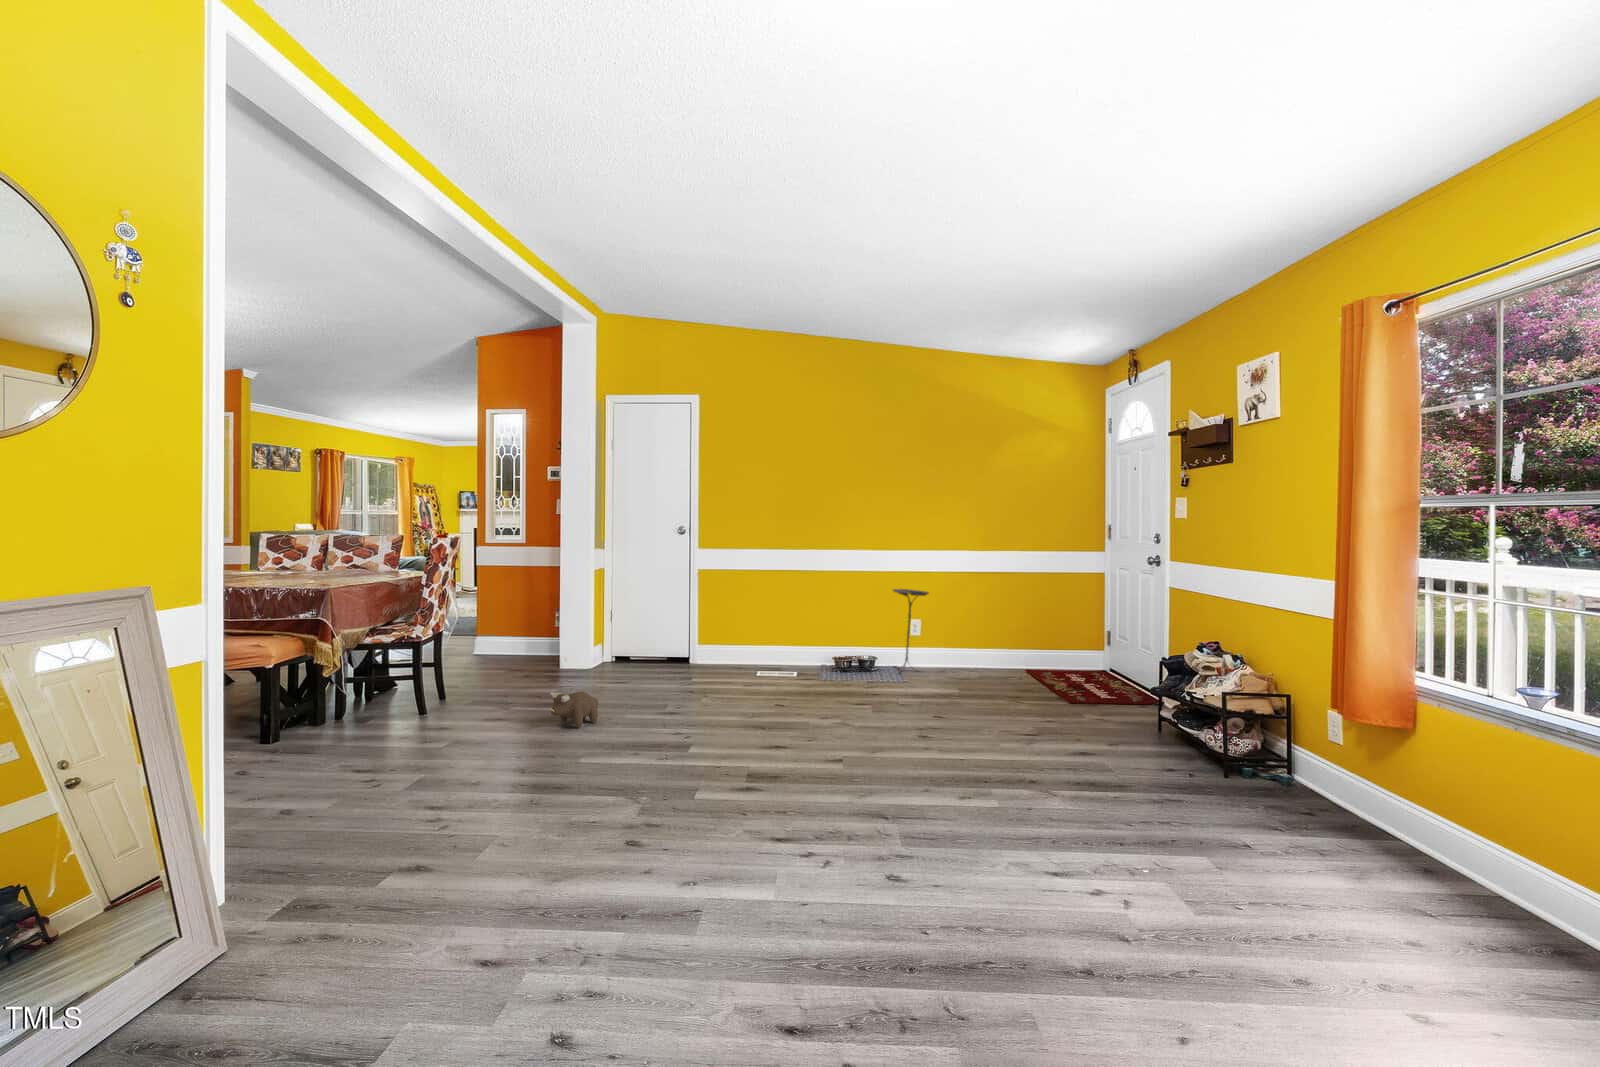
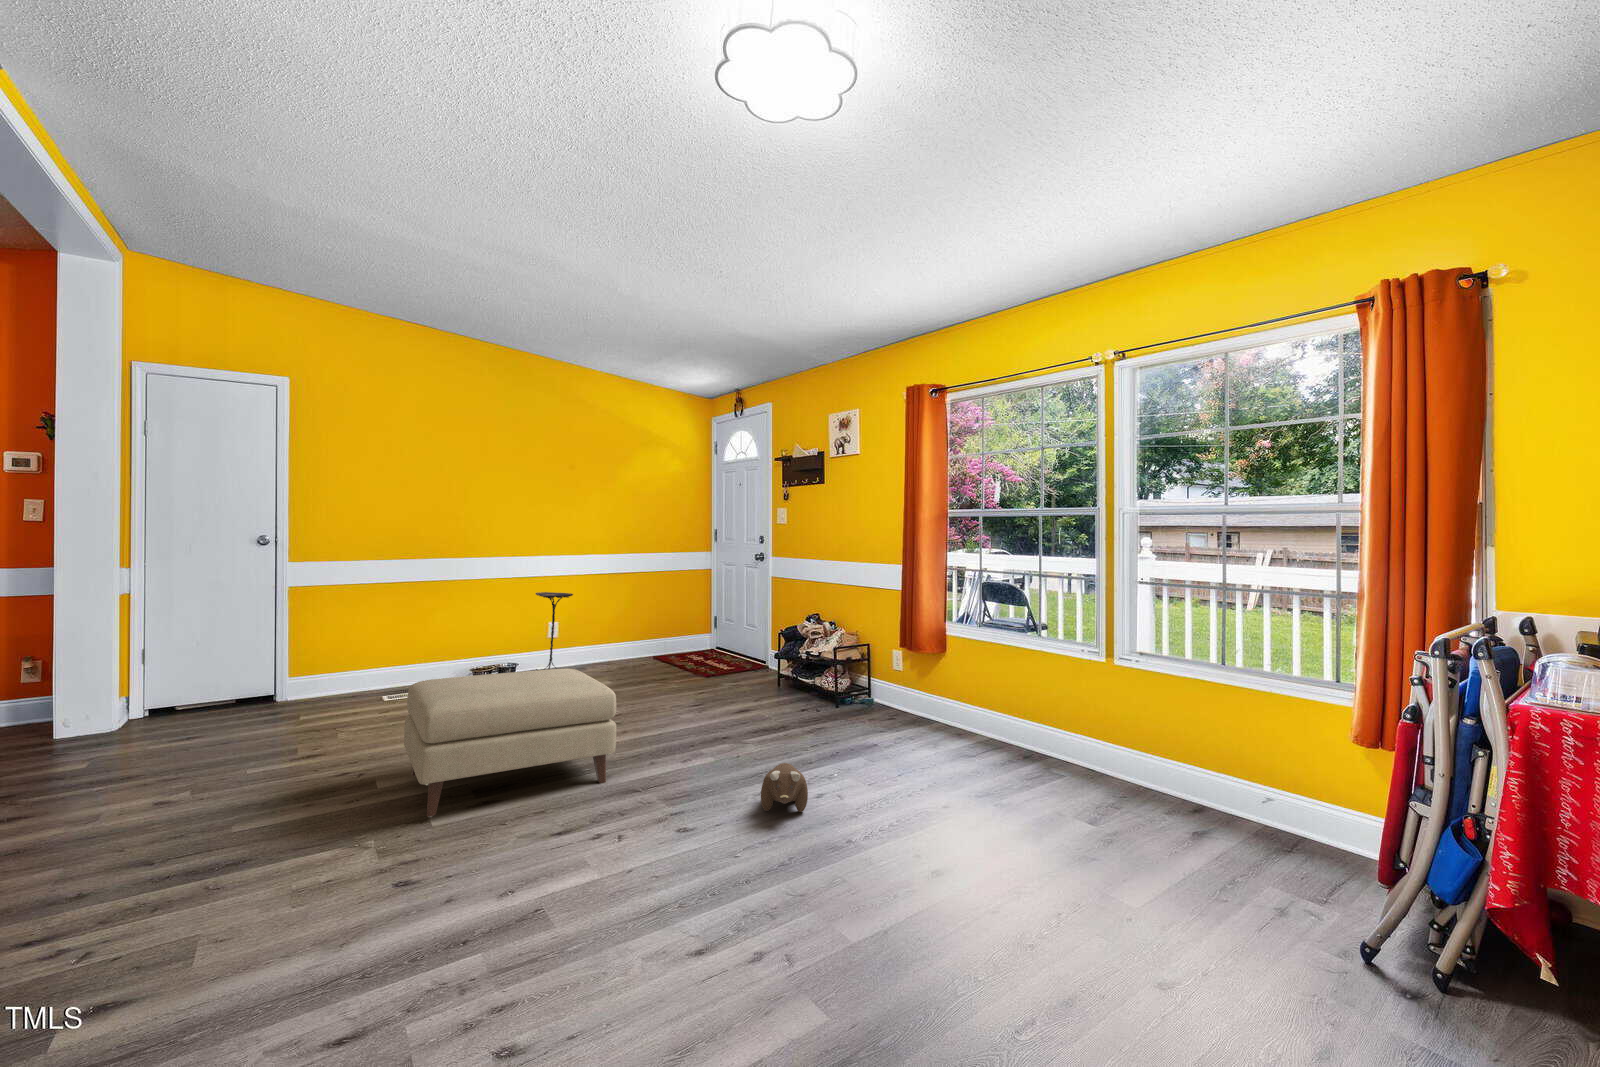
ottoman: none [688,662,874,800] -> present [404,669,616,817]
plush toy: present [550,692,598,728] -> present [761,763,808,812]

